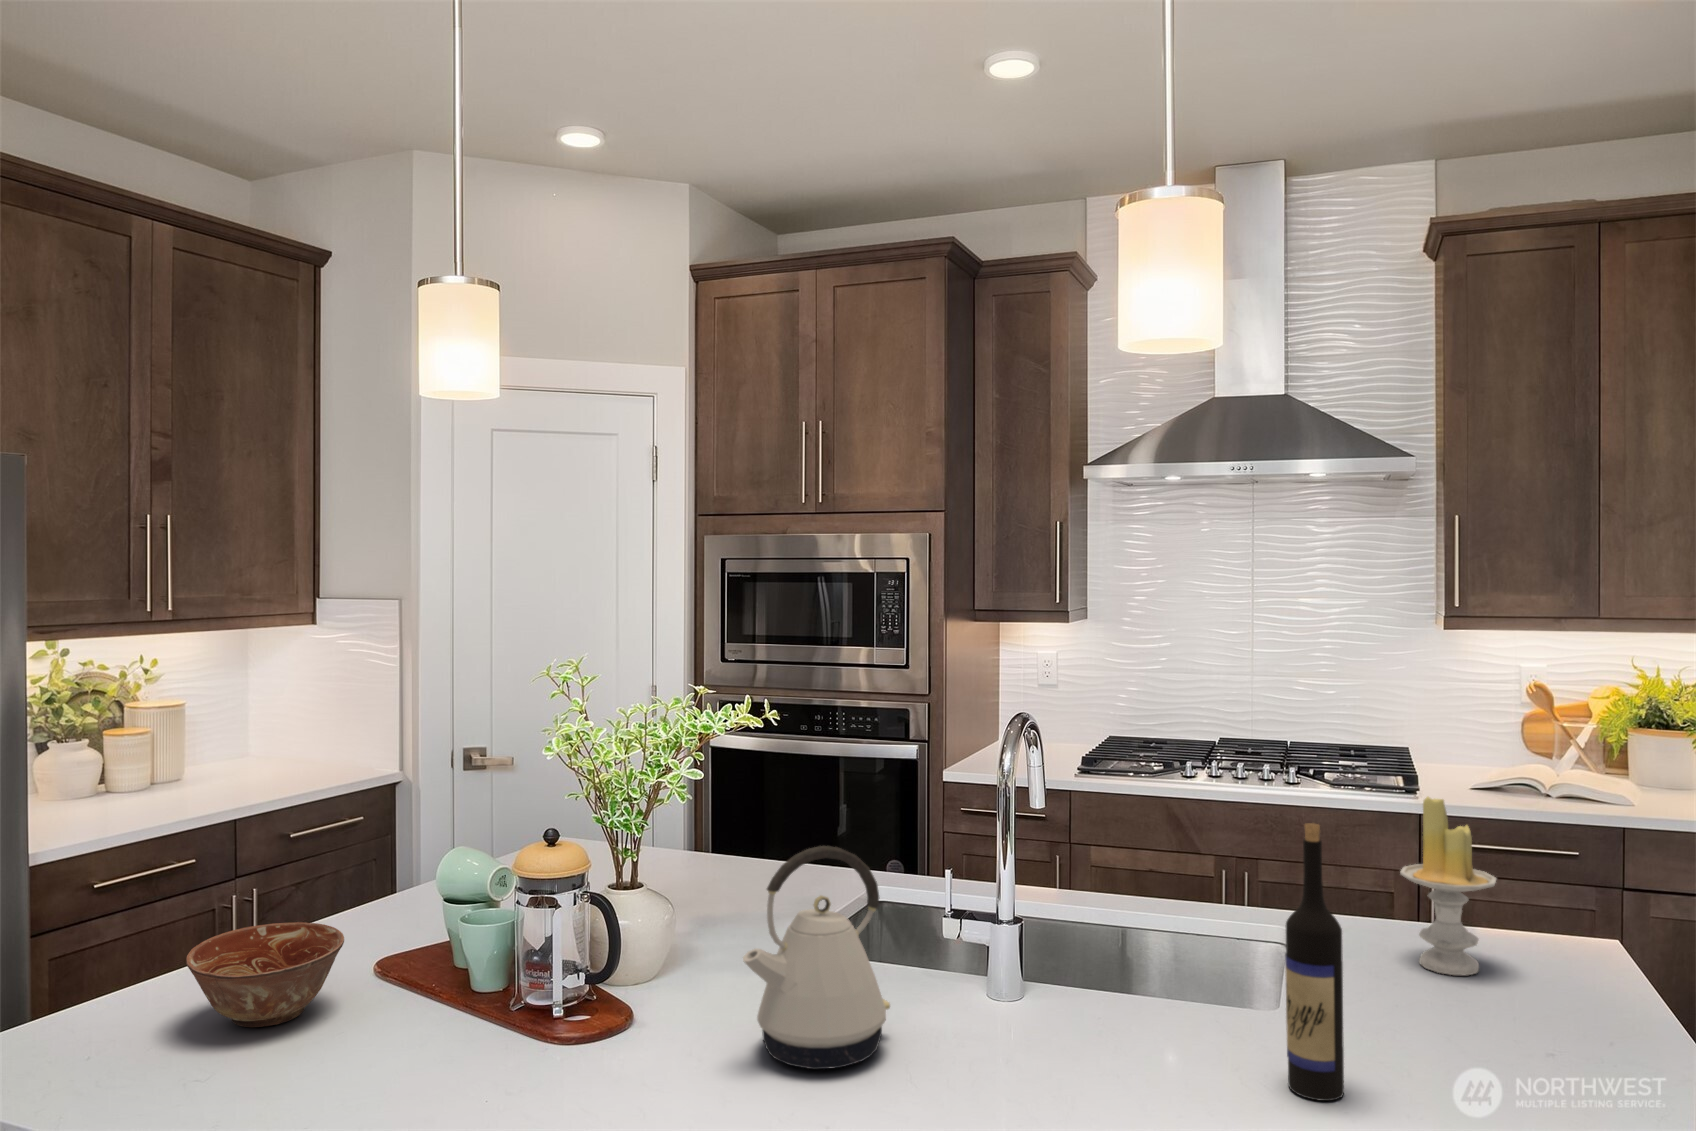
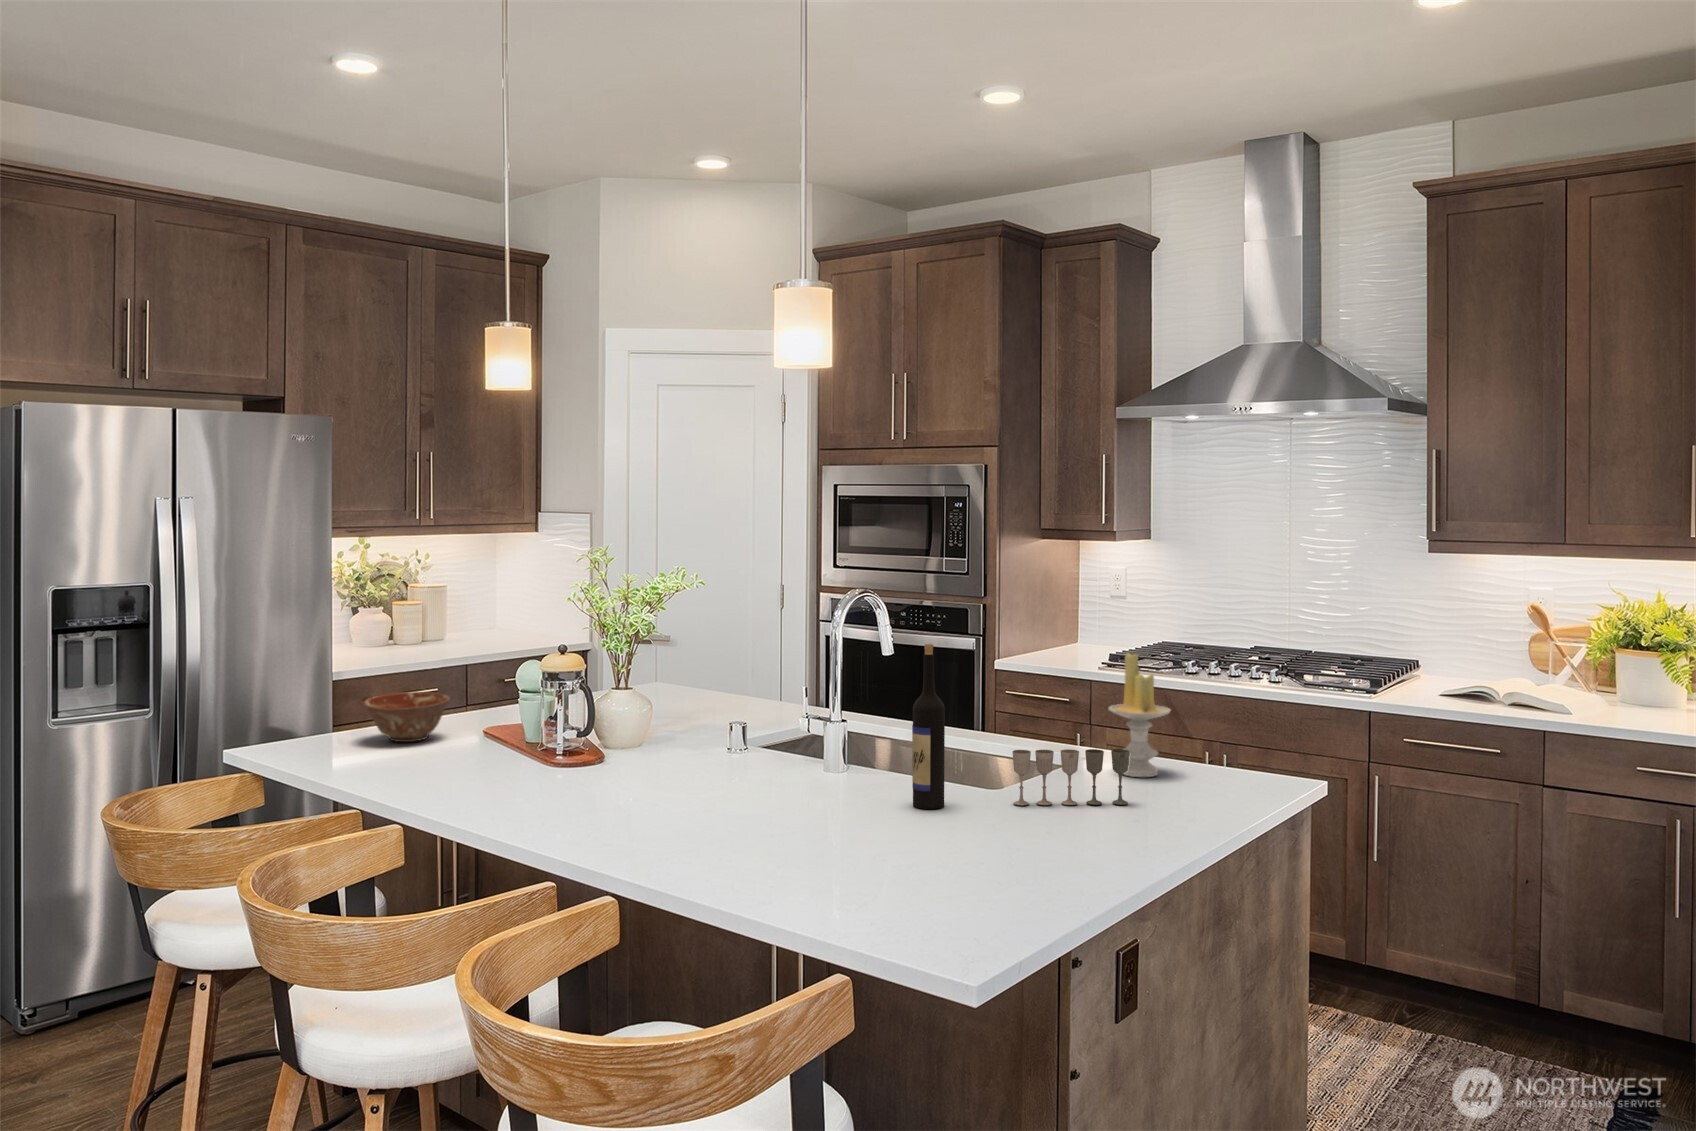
kettle: present [743,846,890,1069] -> none [626,652,723,777]
wine glass: none [1414,958,1563,1069] -> present [1012,749,1130,806]

